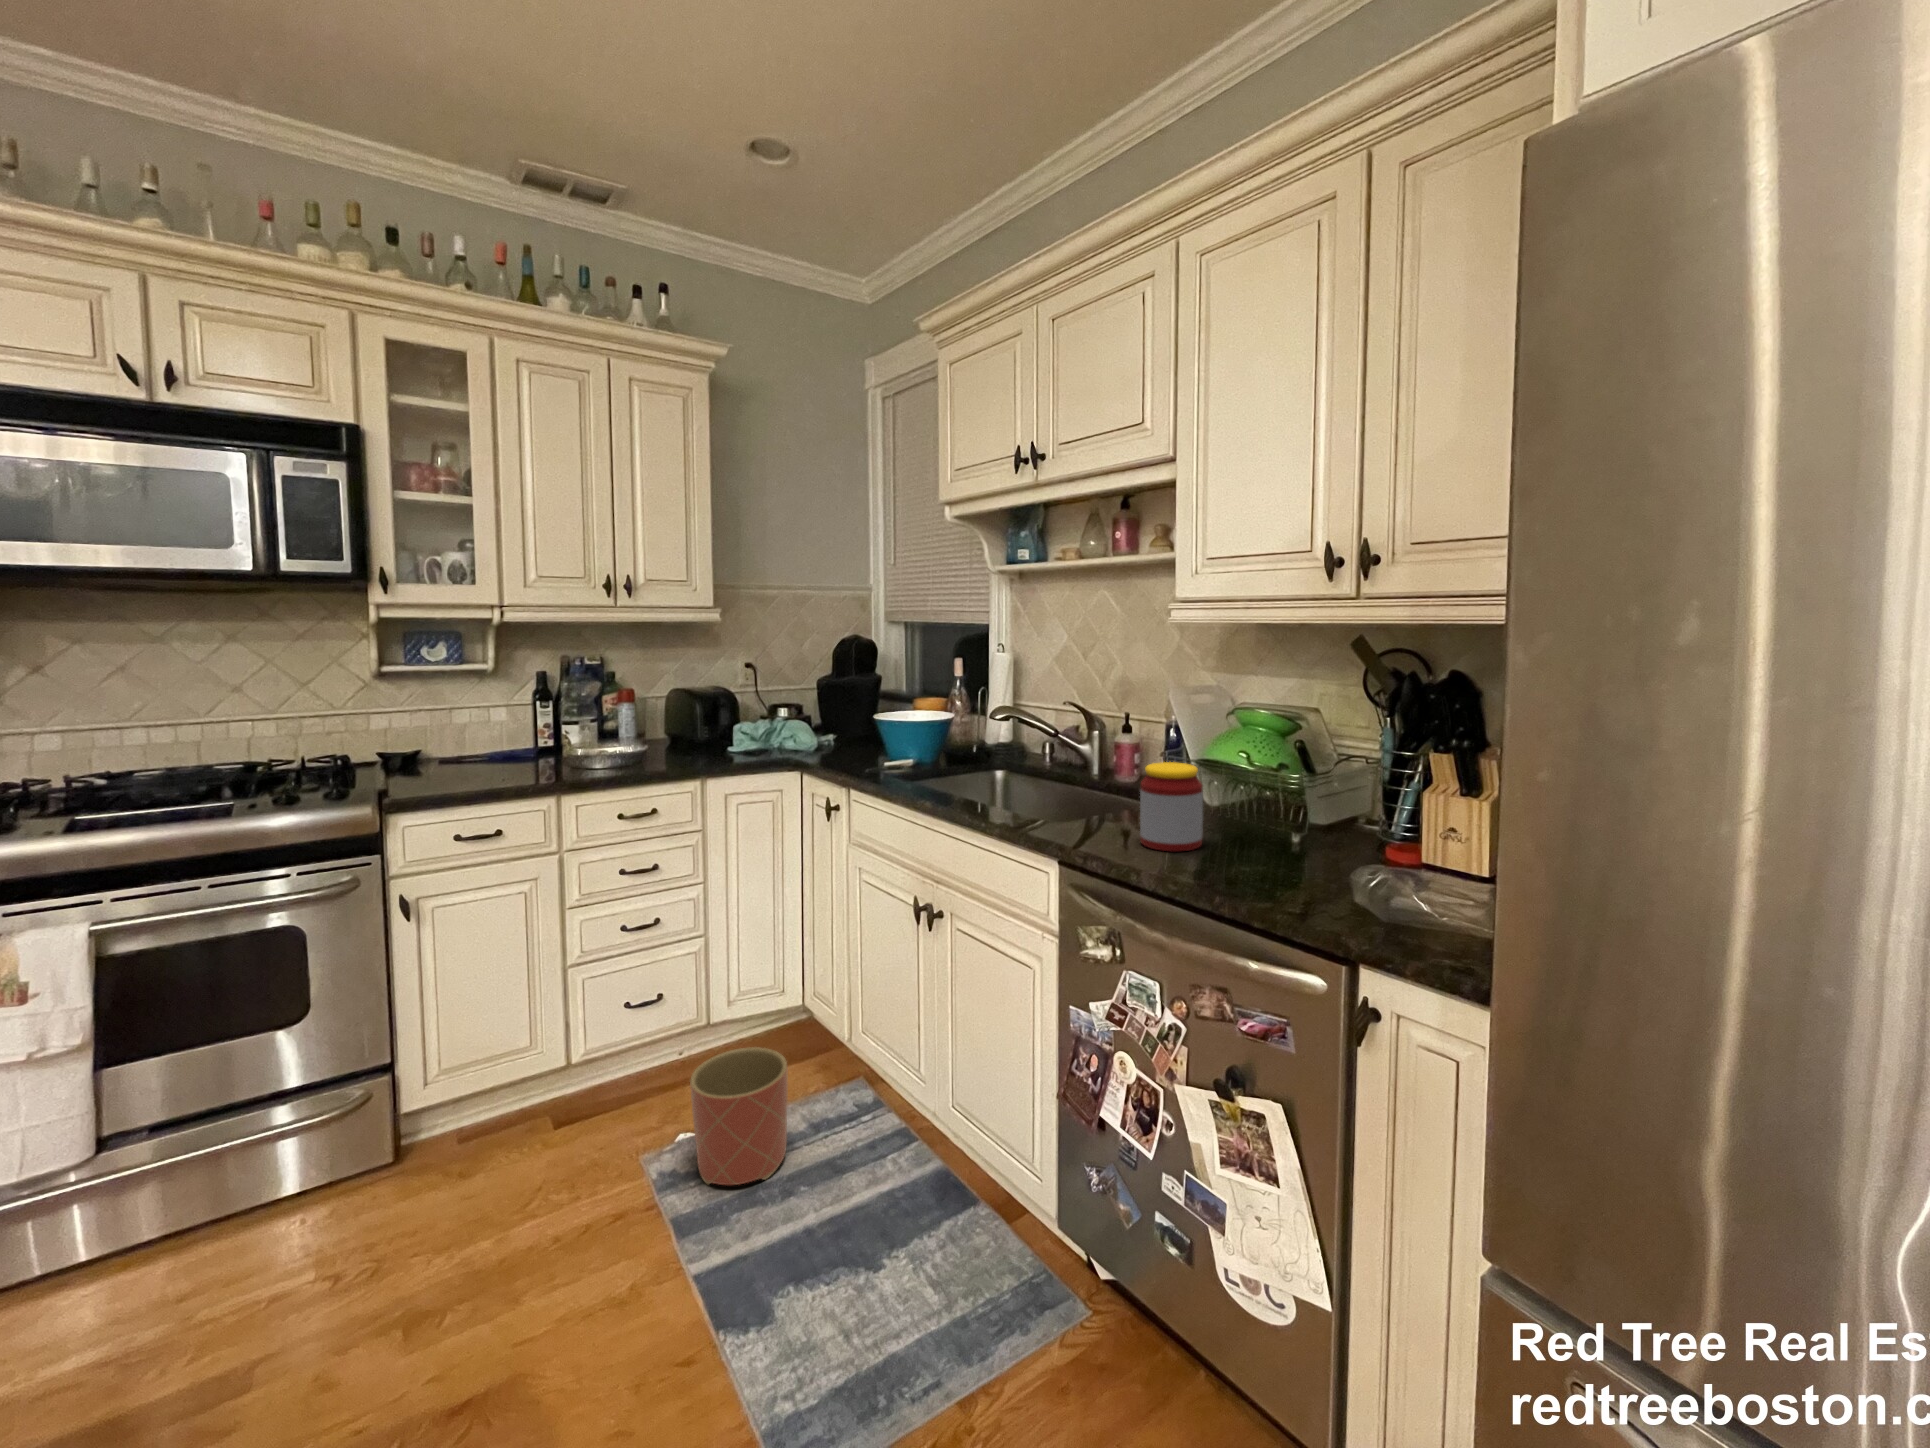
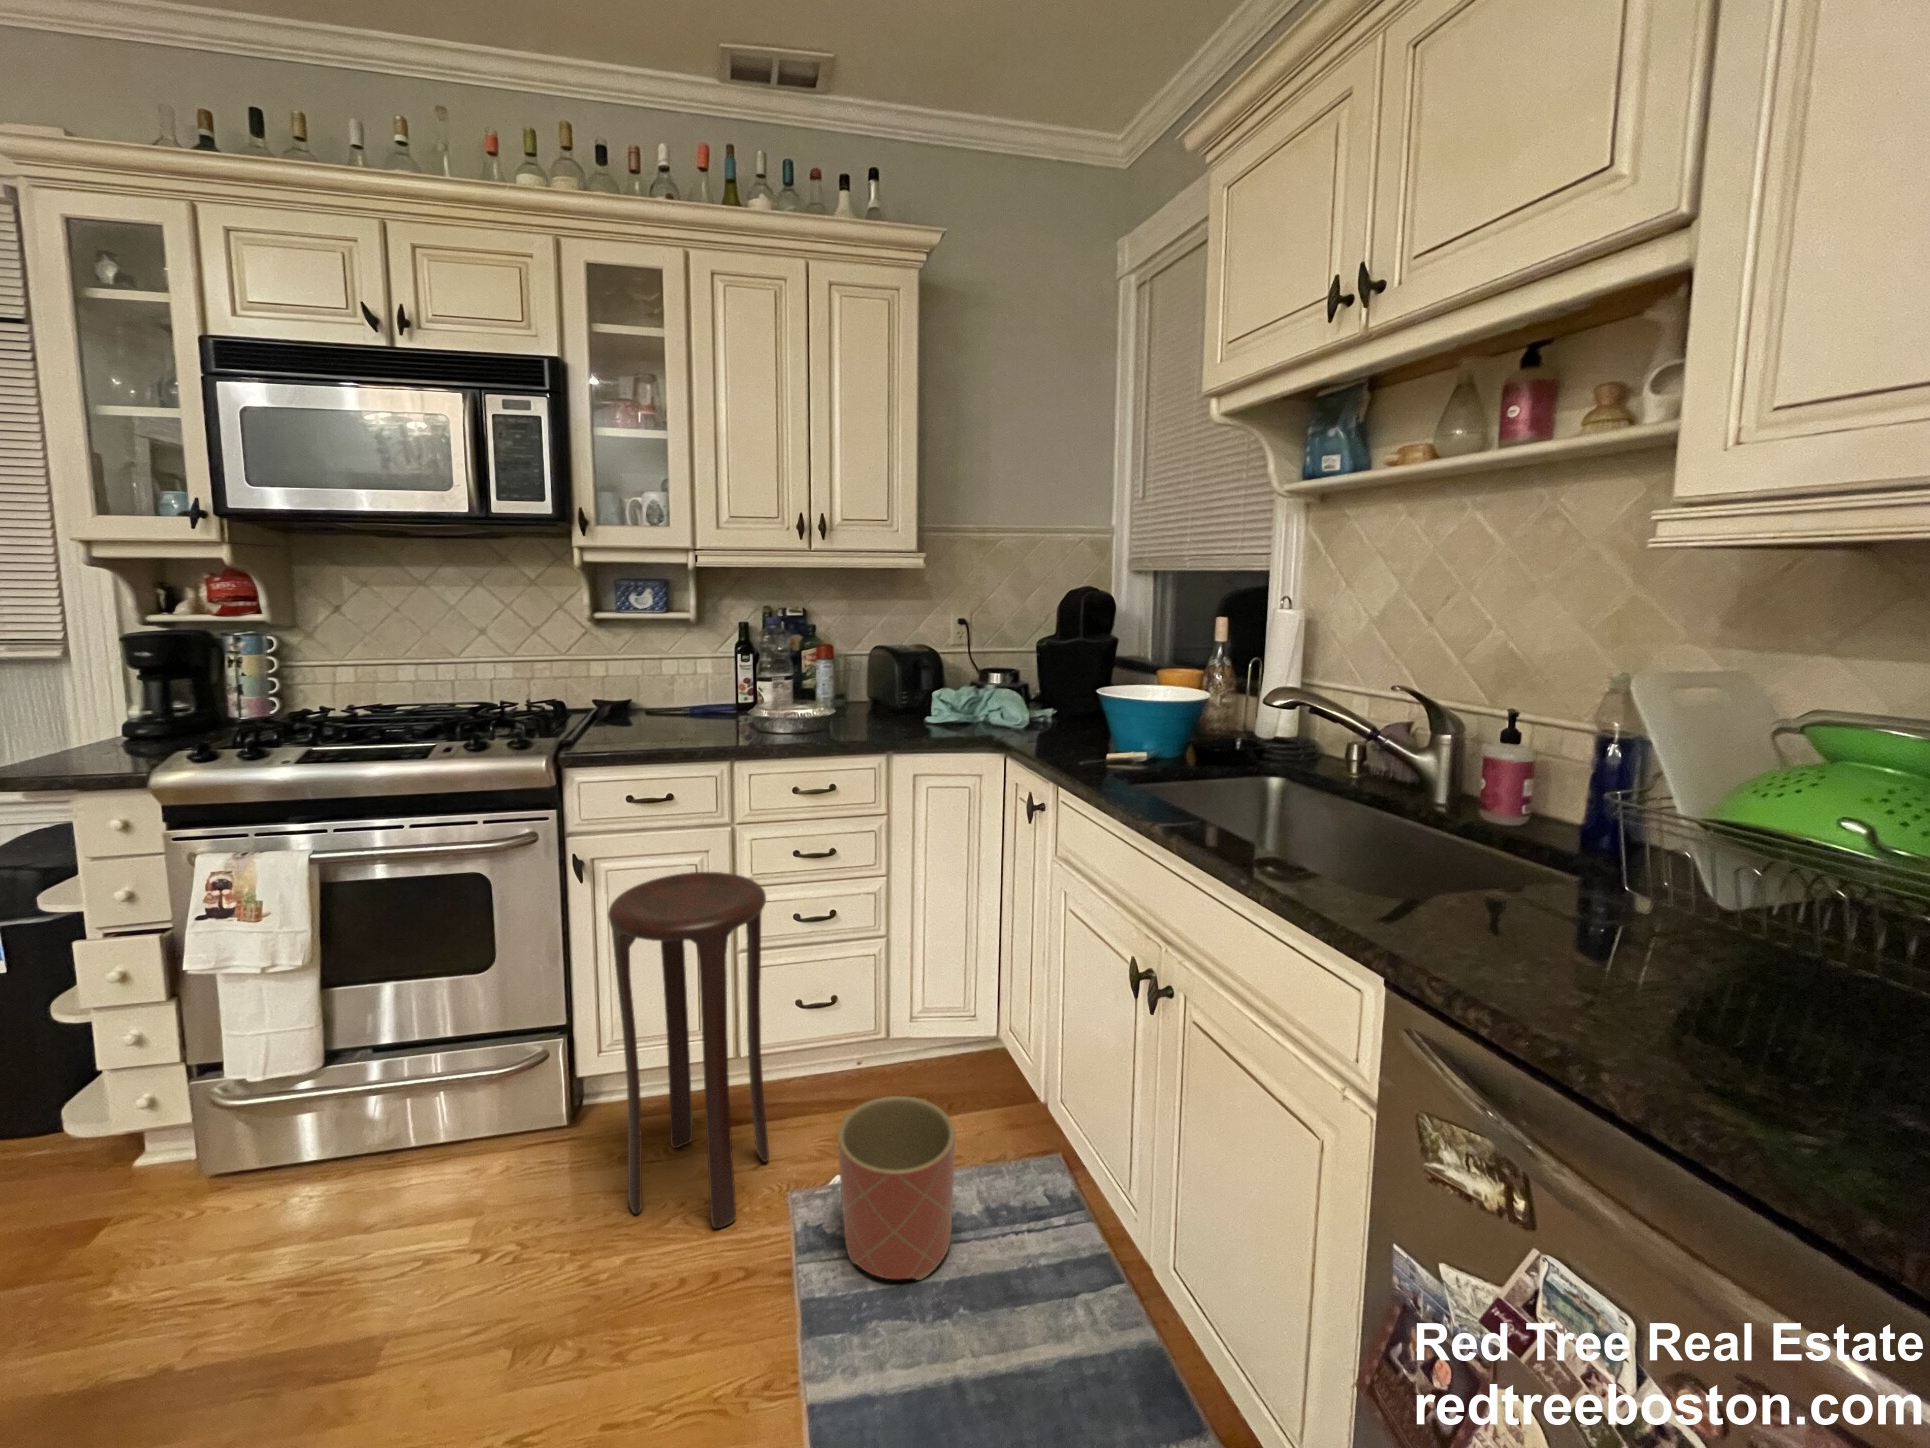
jar: present [1140,762,1203,851] -> none [1579,825,1759,1024]
stool: none [459,892,614,1207] -> present [608,872,769,1228]

